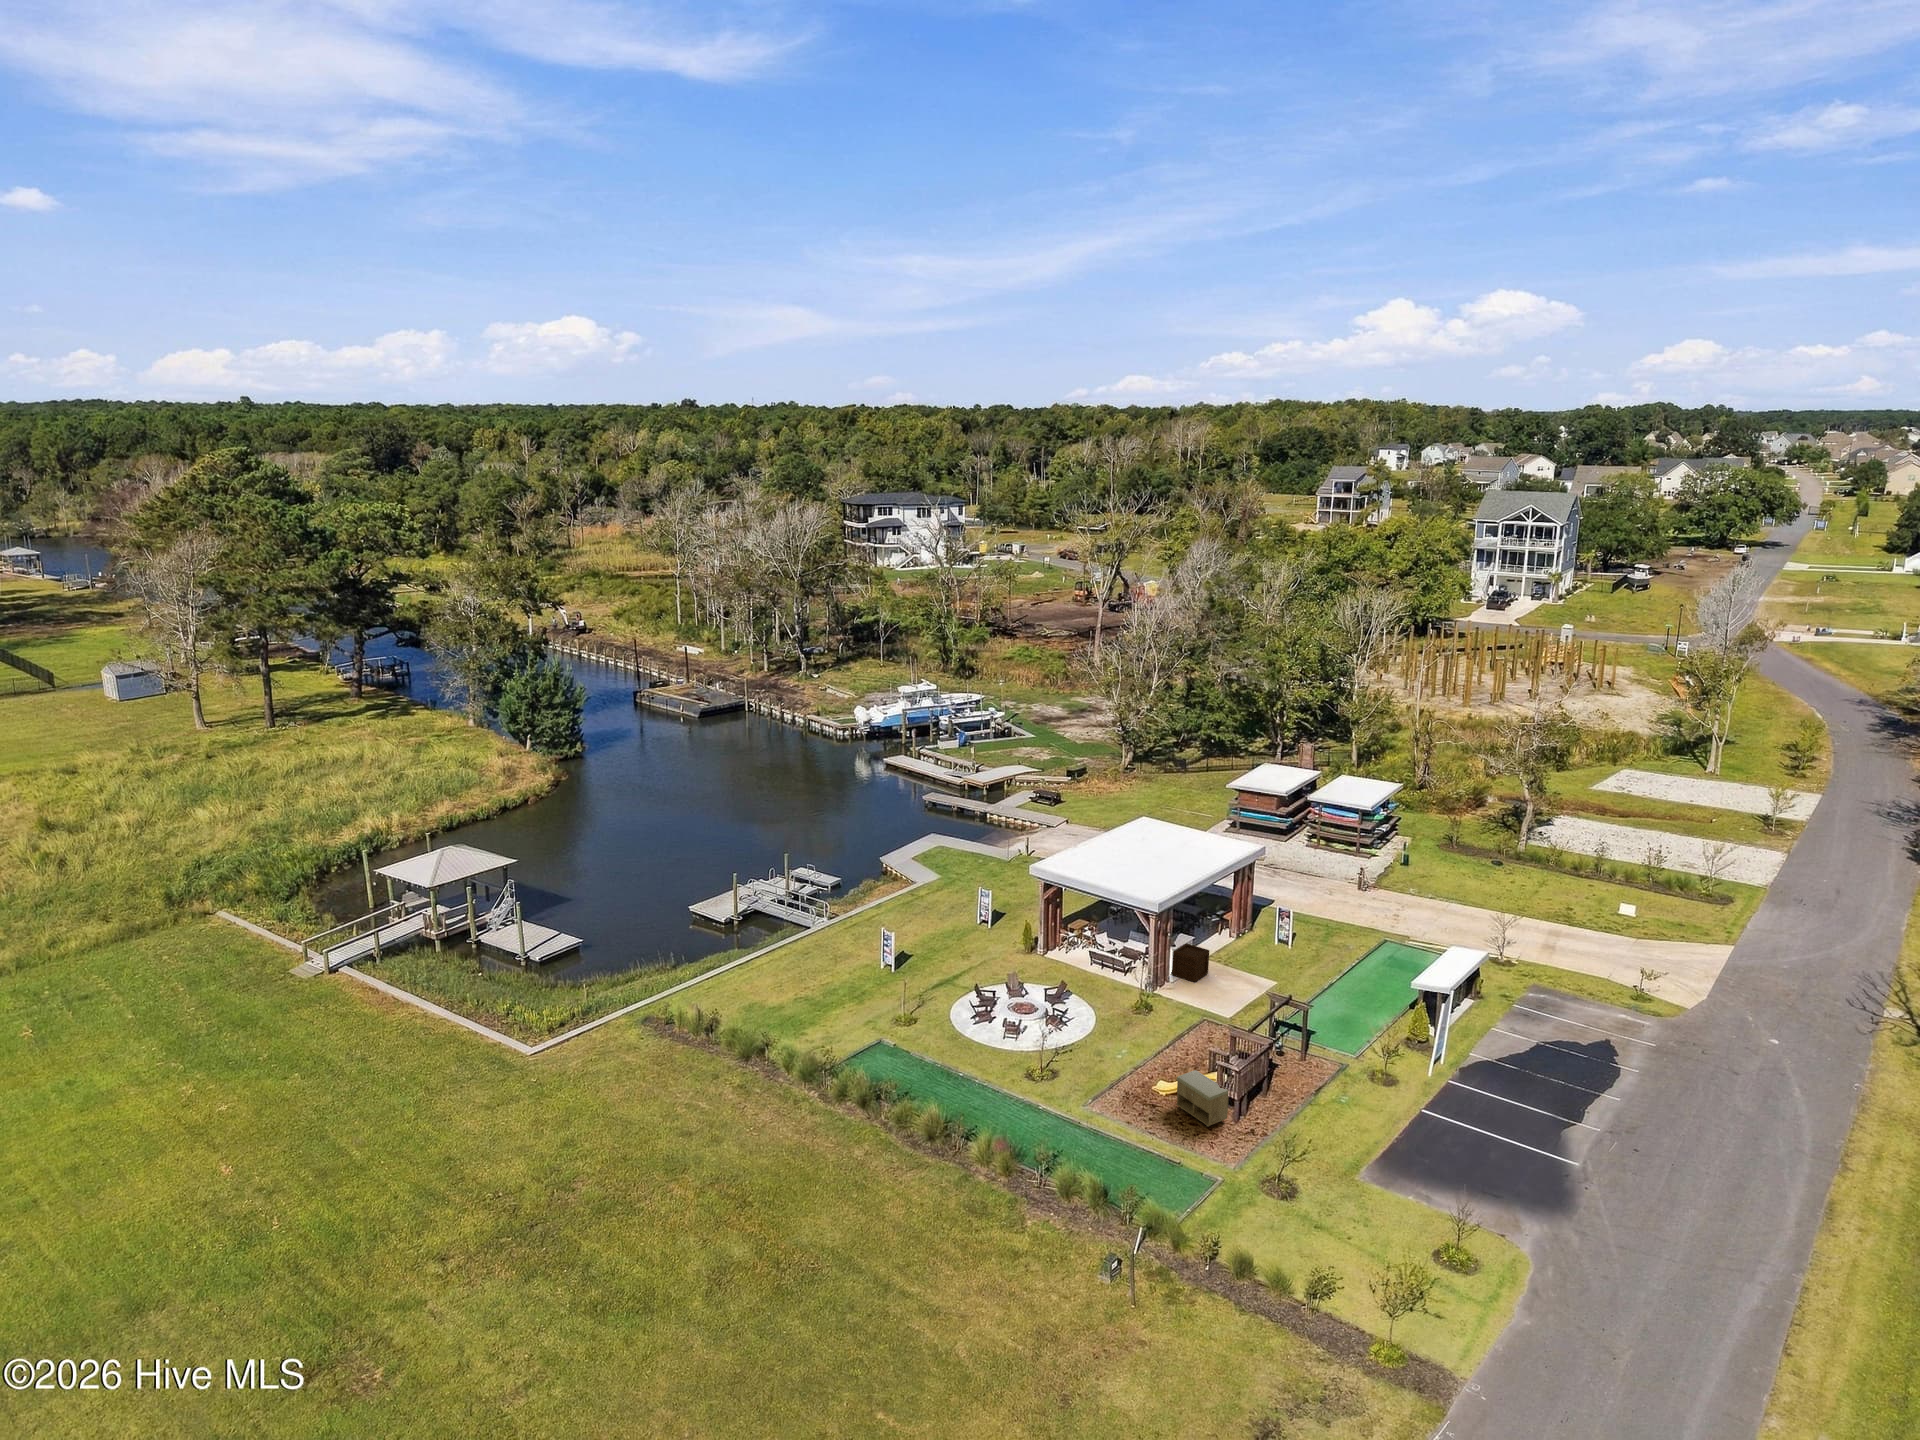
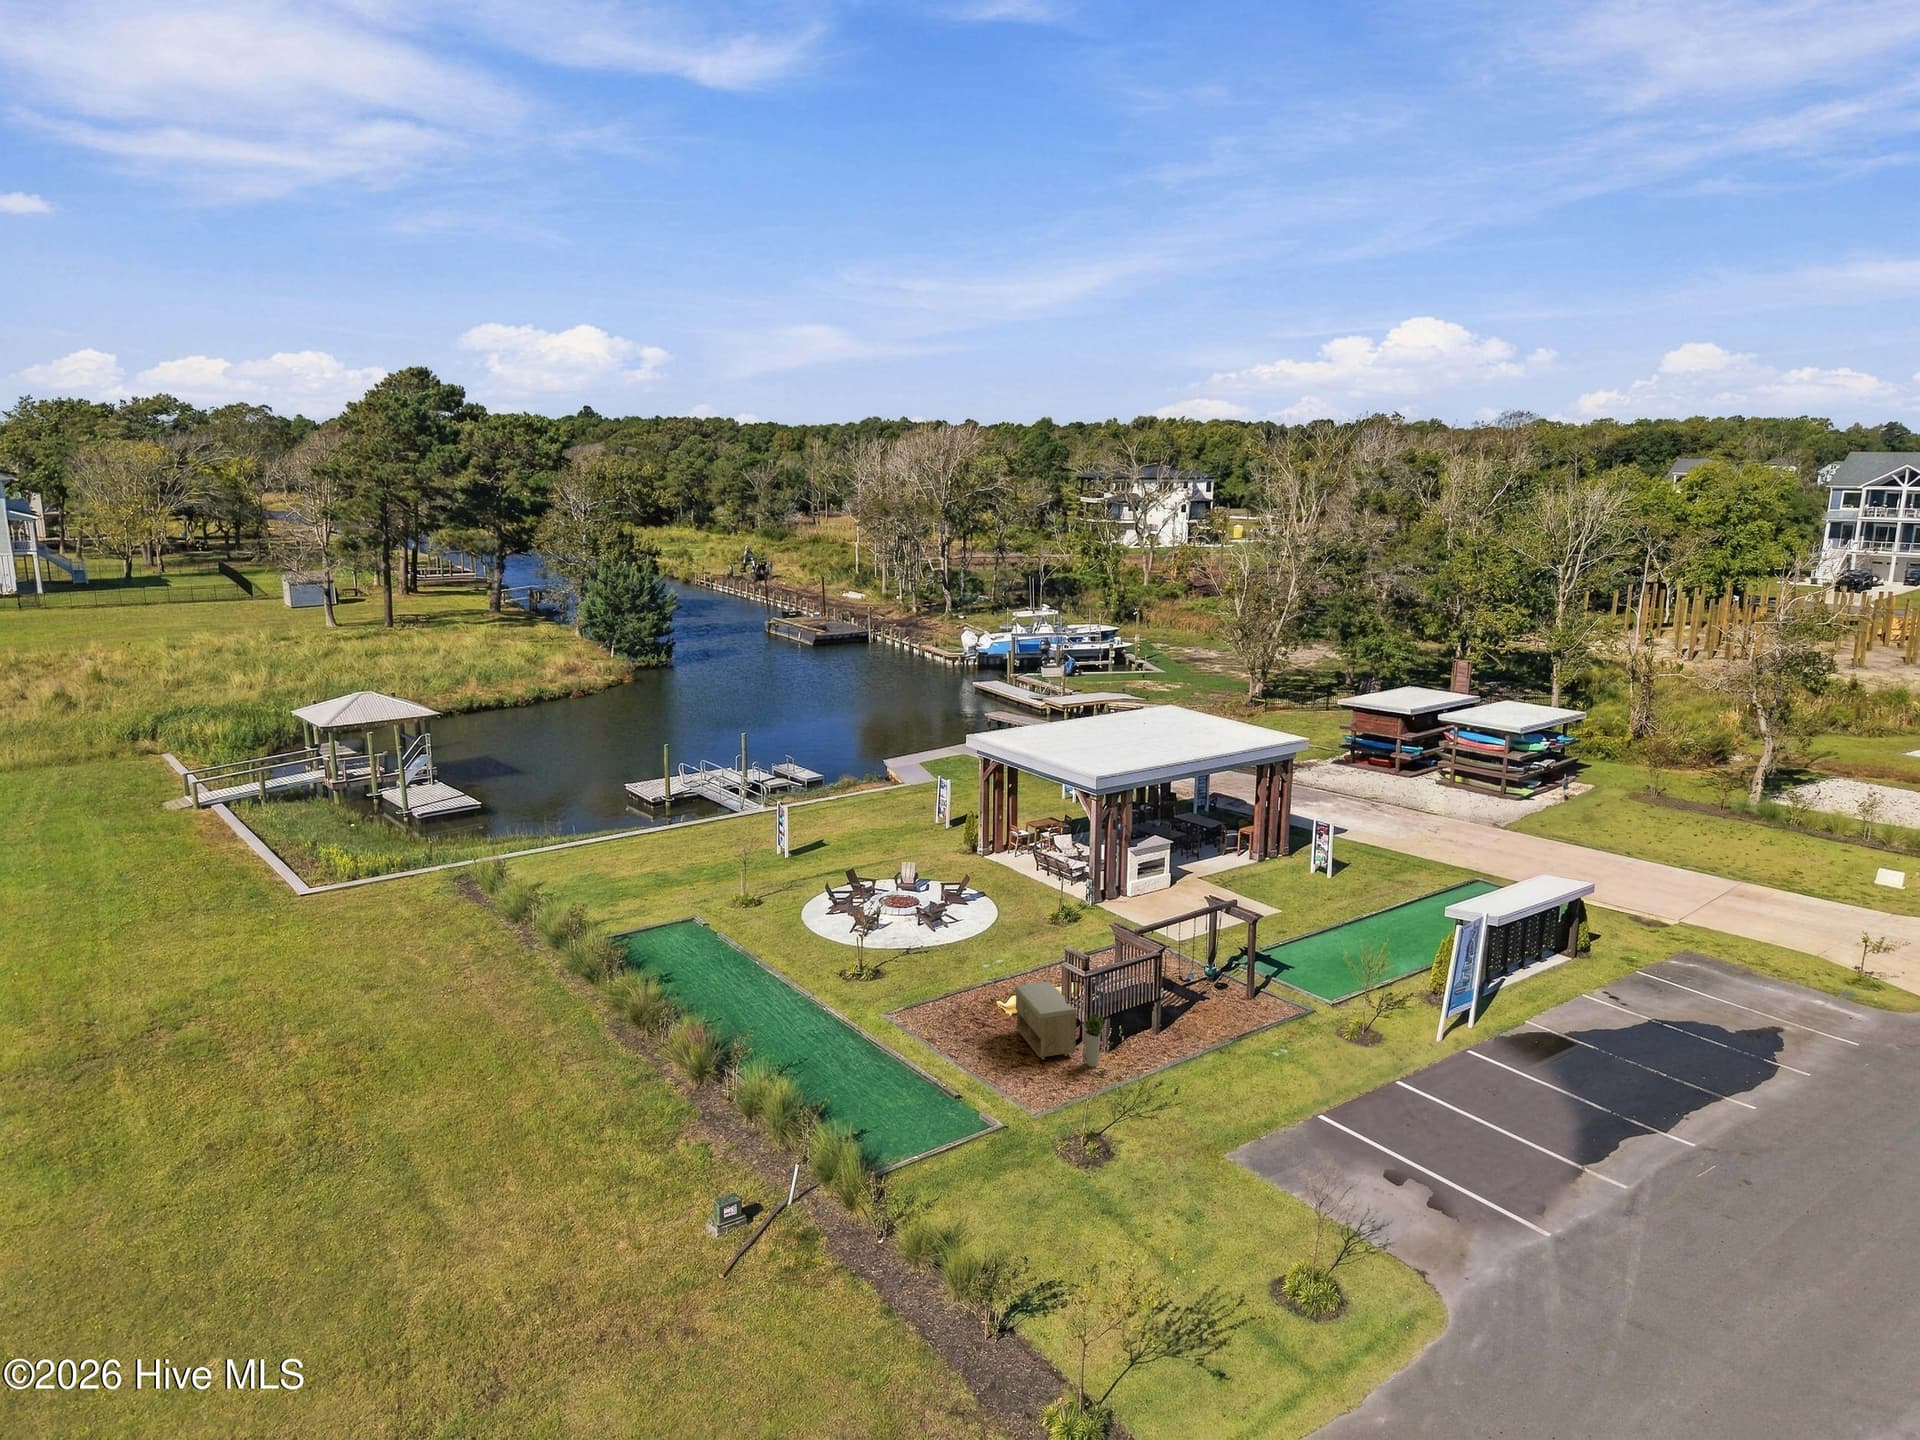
wooden crate: present [1172,943,1209,982] -> none [1135,851,1189,902]
planter: none [1235,1089,1251,1128] -> present [1084,1012,1104,1067]

